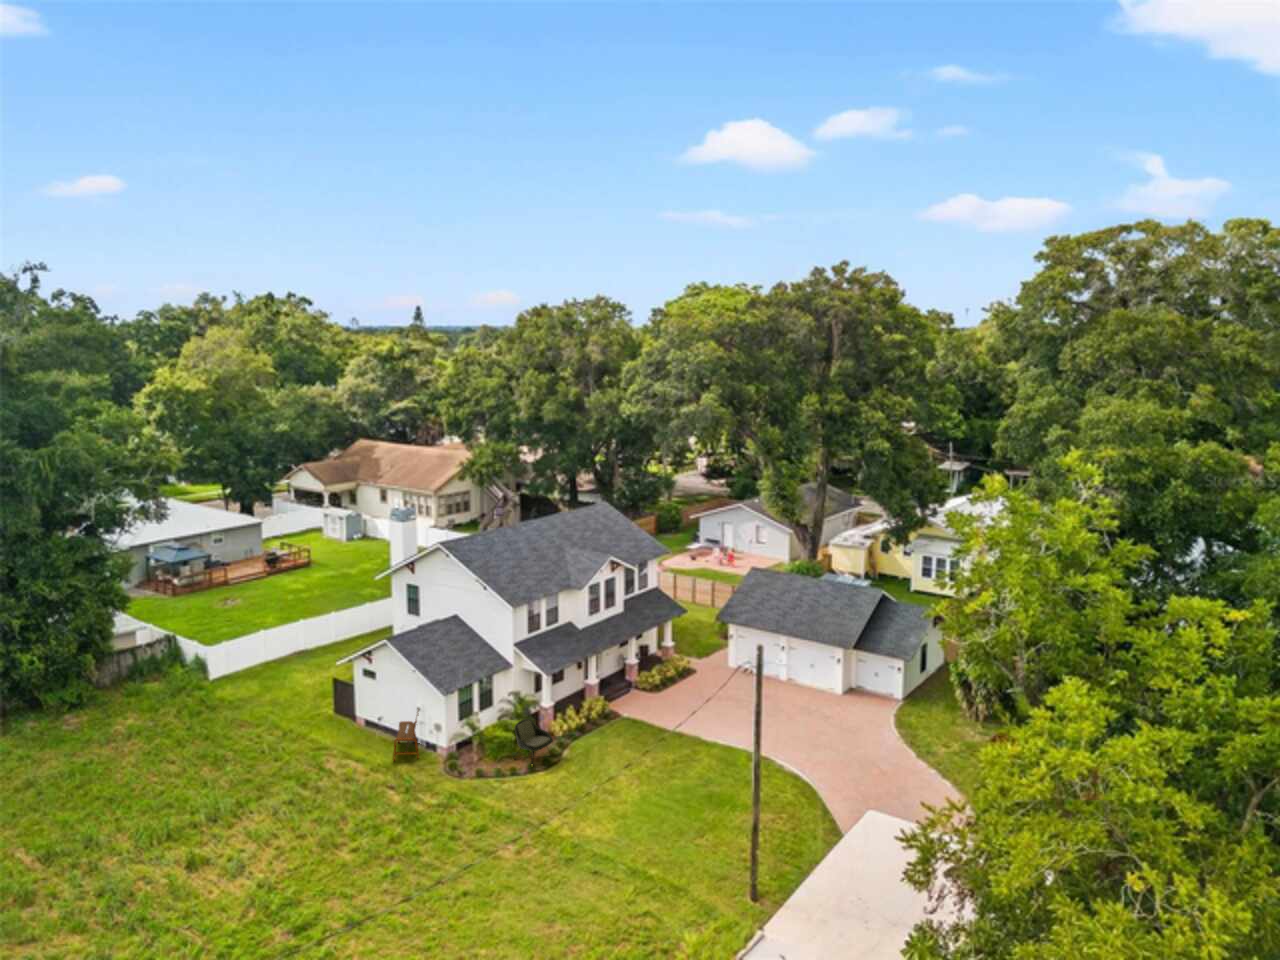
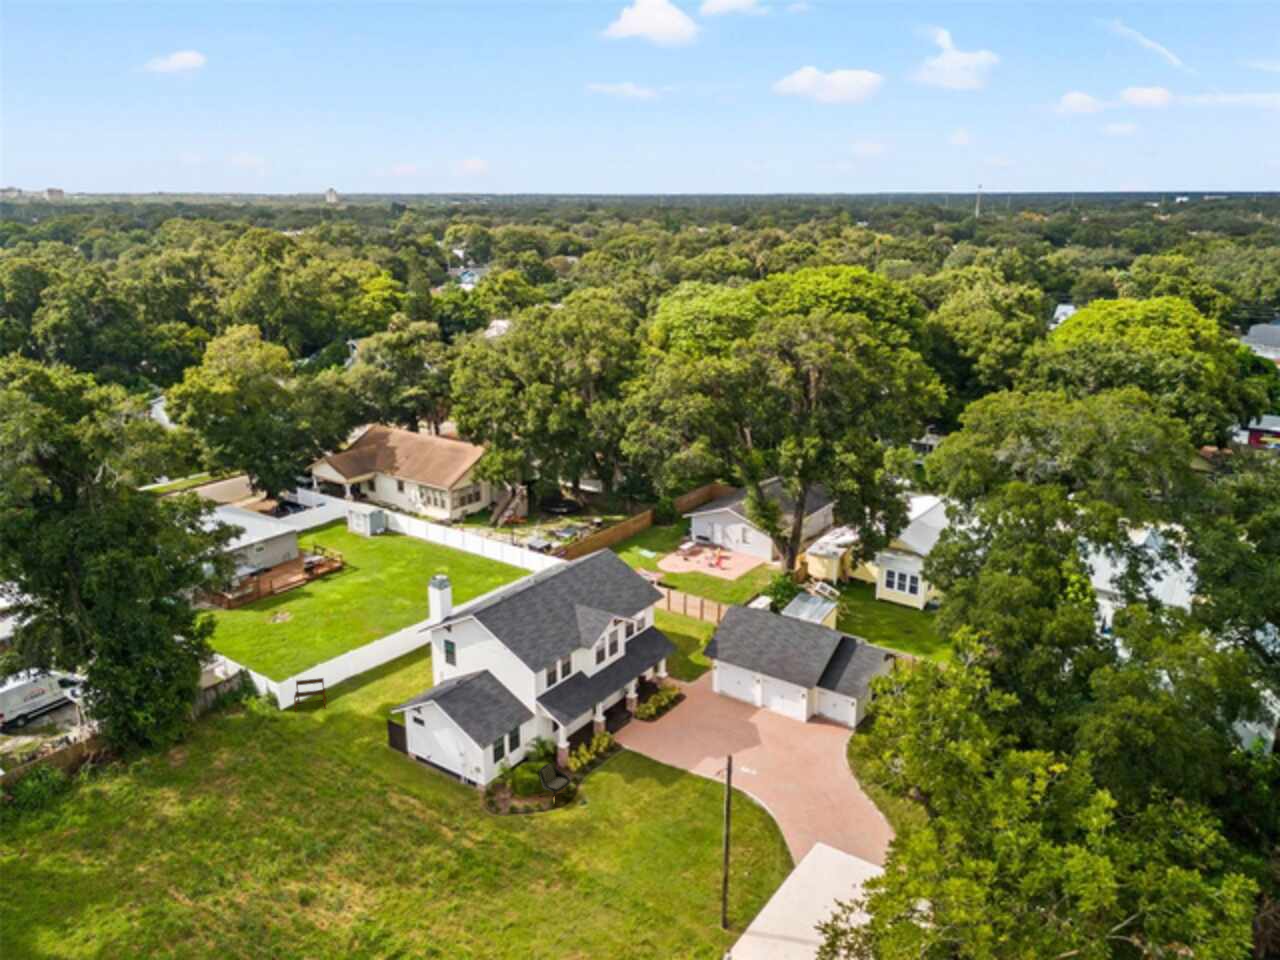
bench: present [393,709,419,761] -> present [294,678,326,711]

